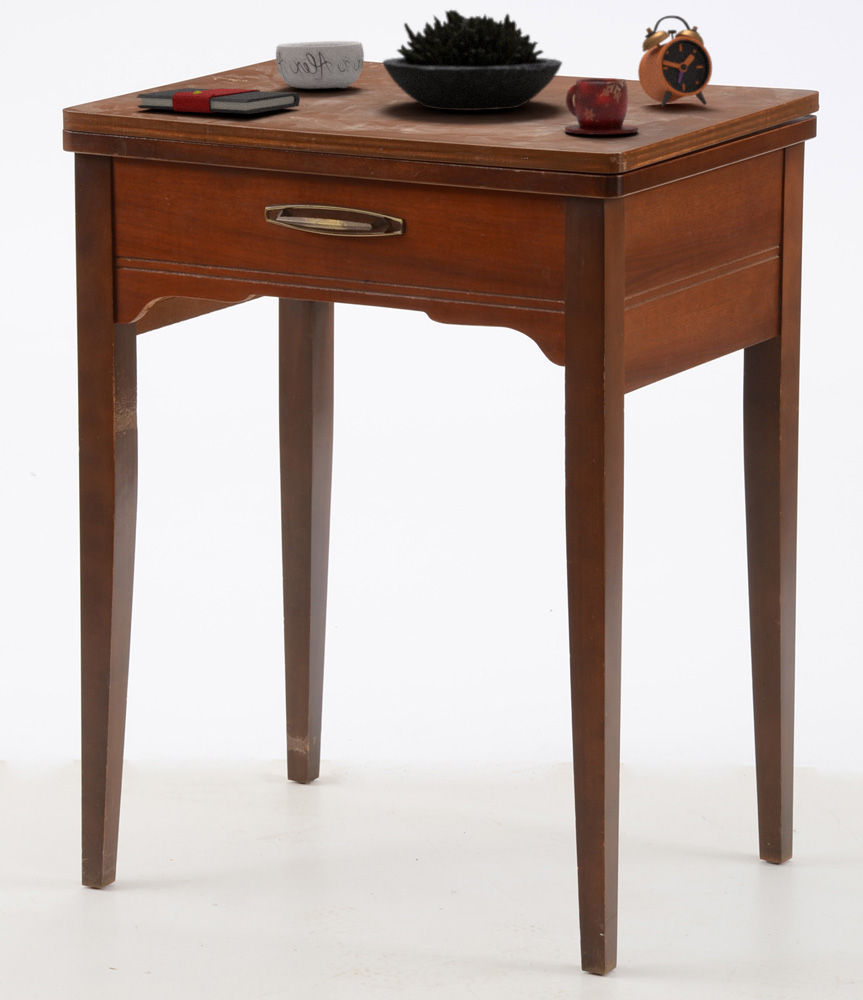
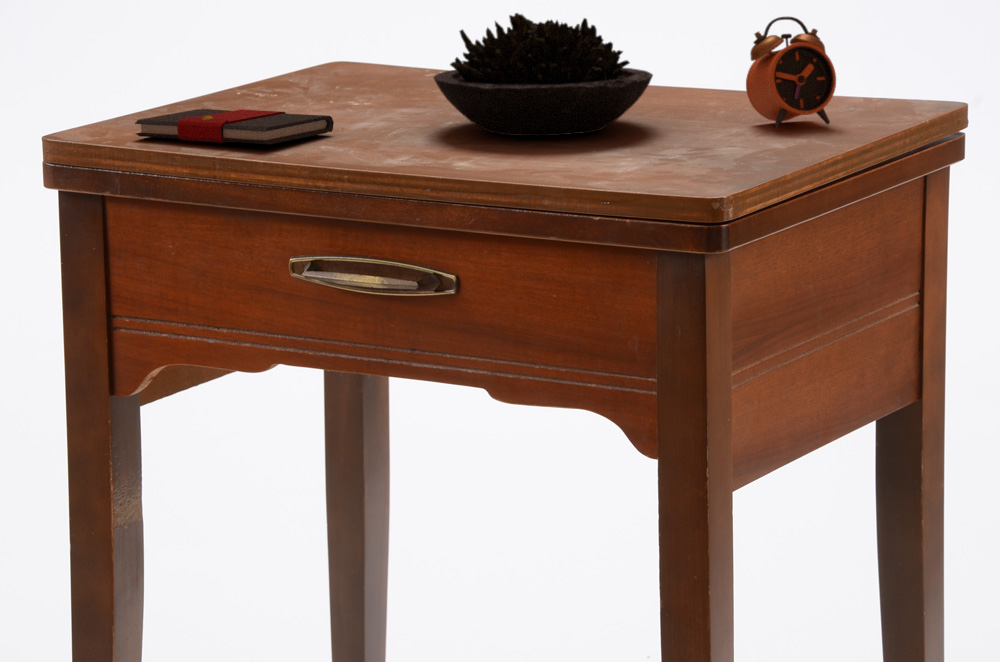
decorative bowl: present [276,41,364,89] -> none [309,47,415,105]
teacup: present [565,78,638,135] -> none [655,99,746,171]

